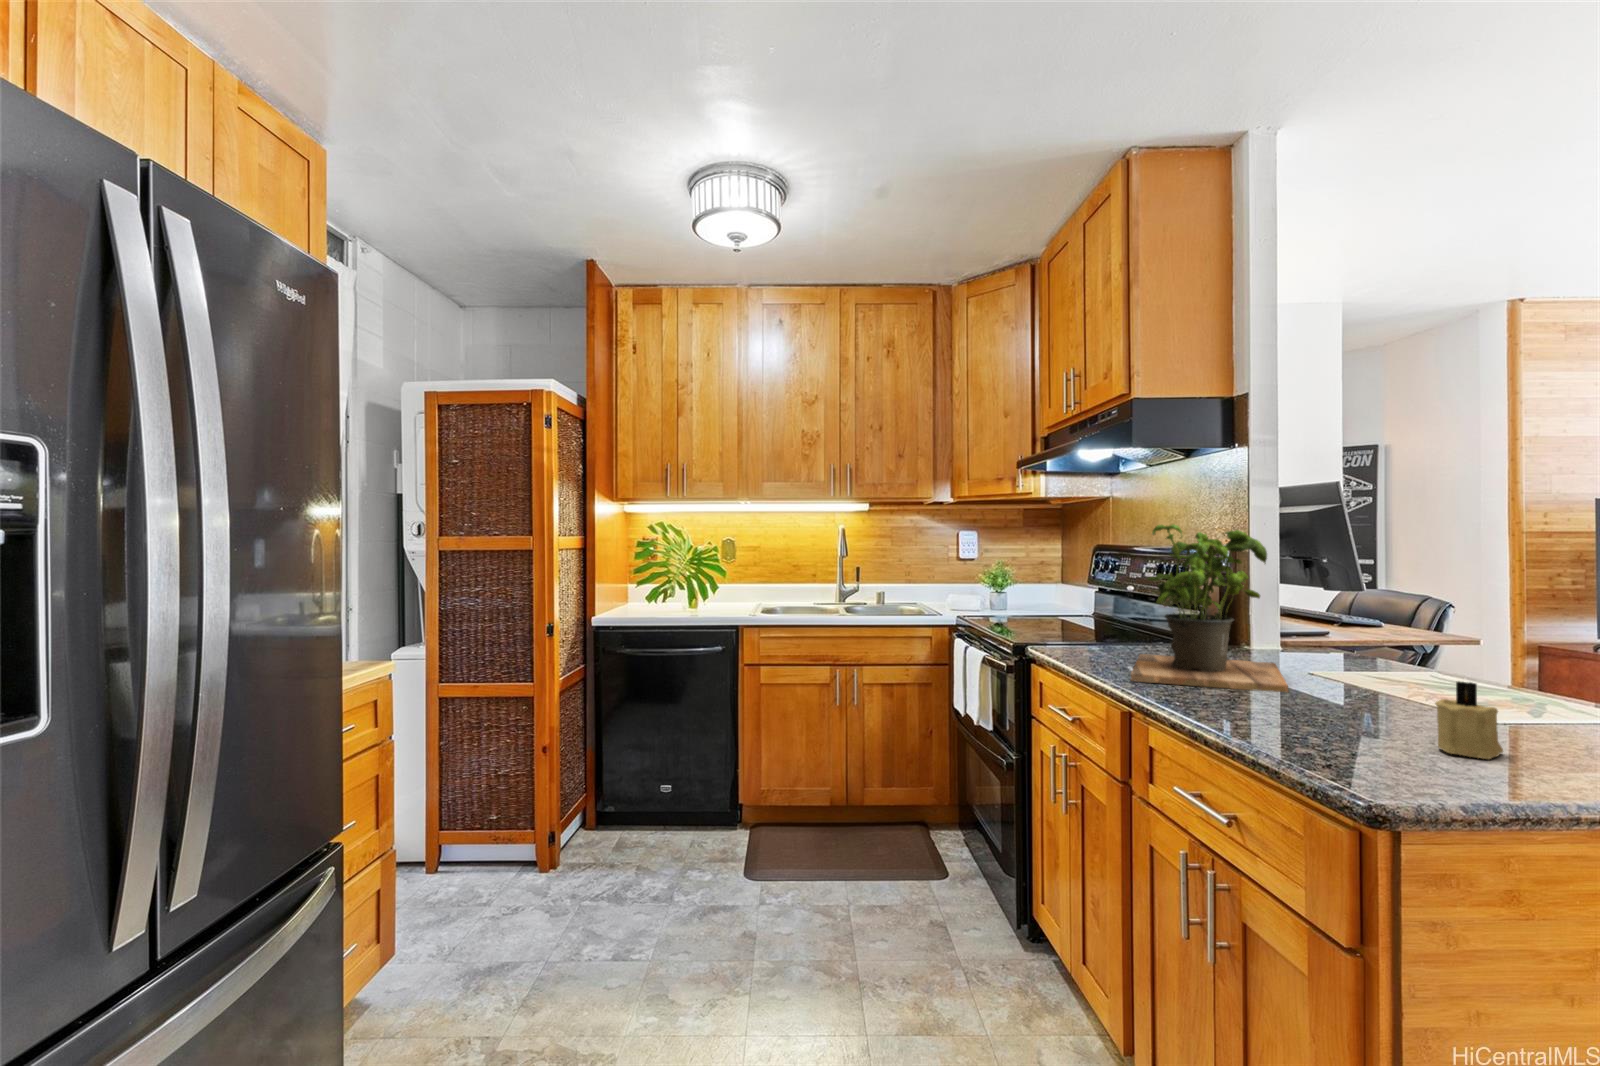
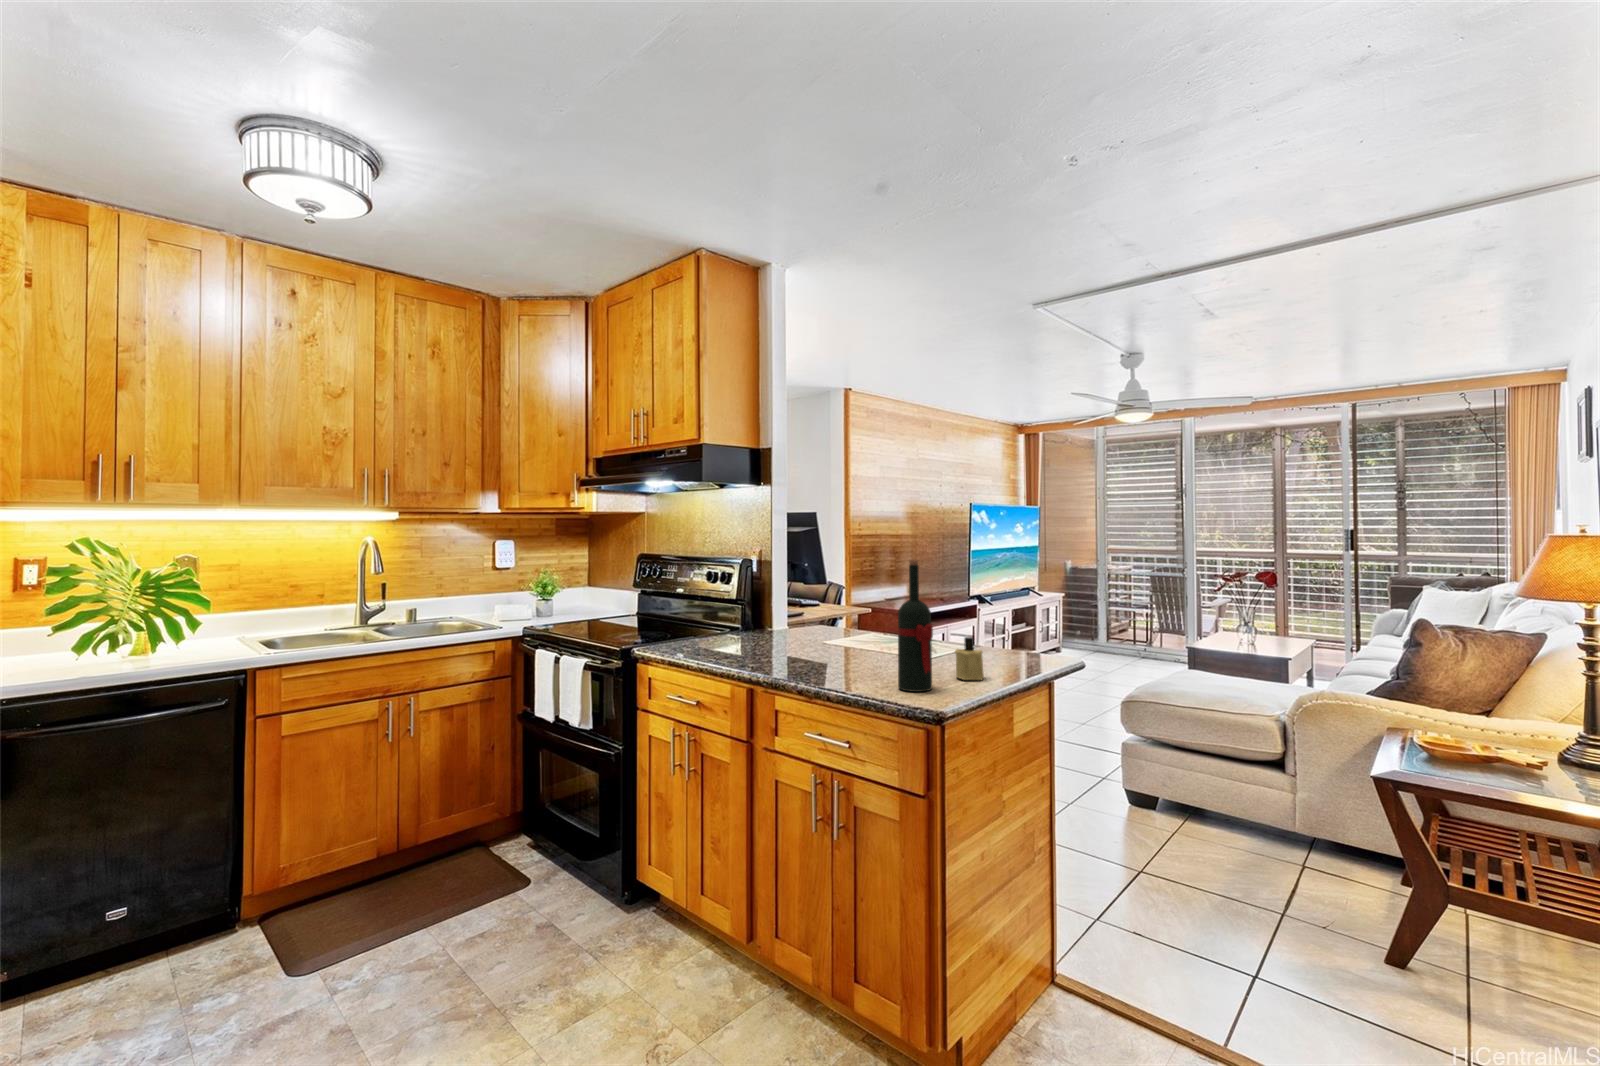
potted plant: present [1130,525,1288,692] -> none [730,541,847,664]
wine bottle: none [1298,547,1362,757] -> present [898,560,933,692]

